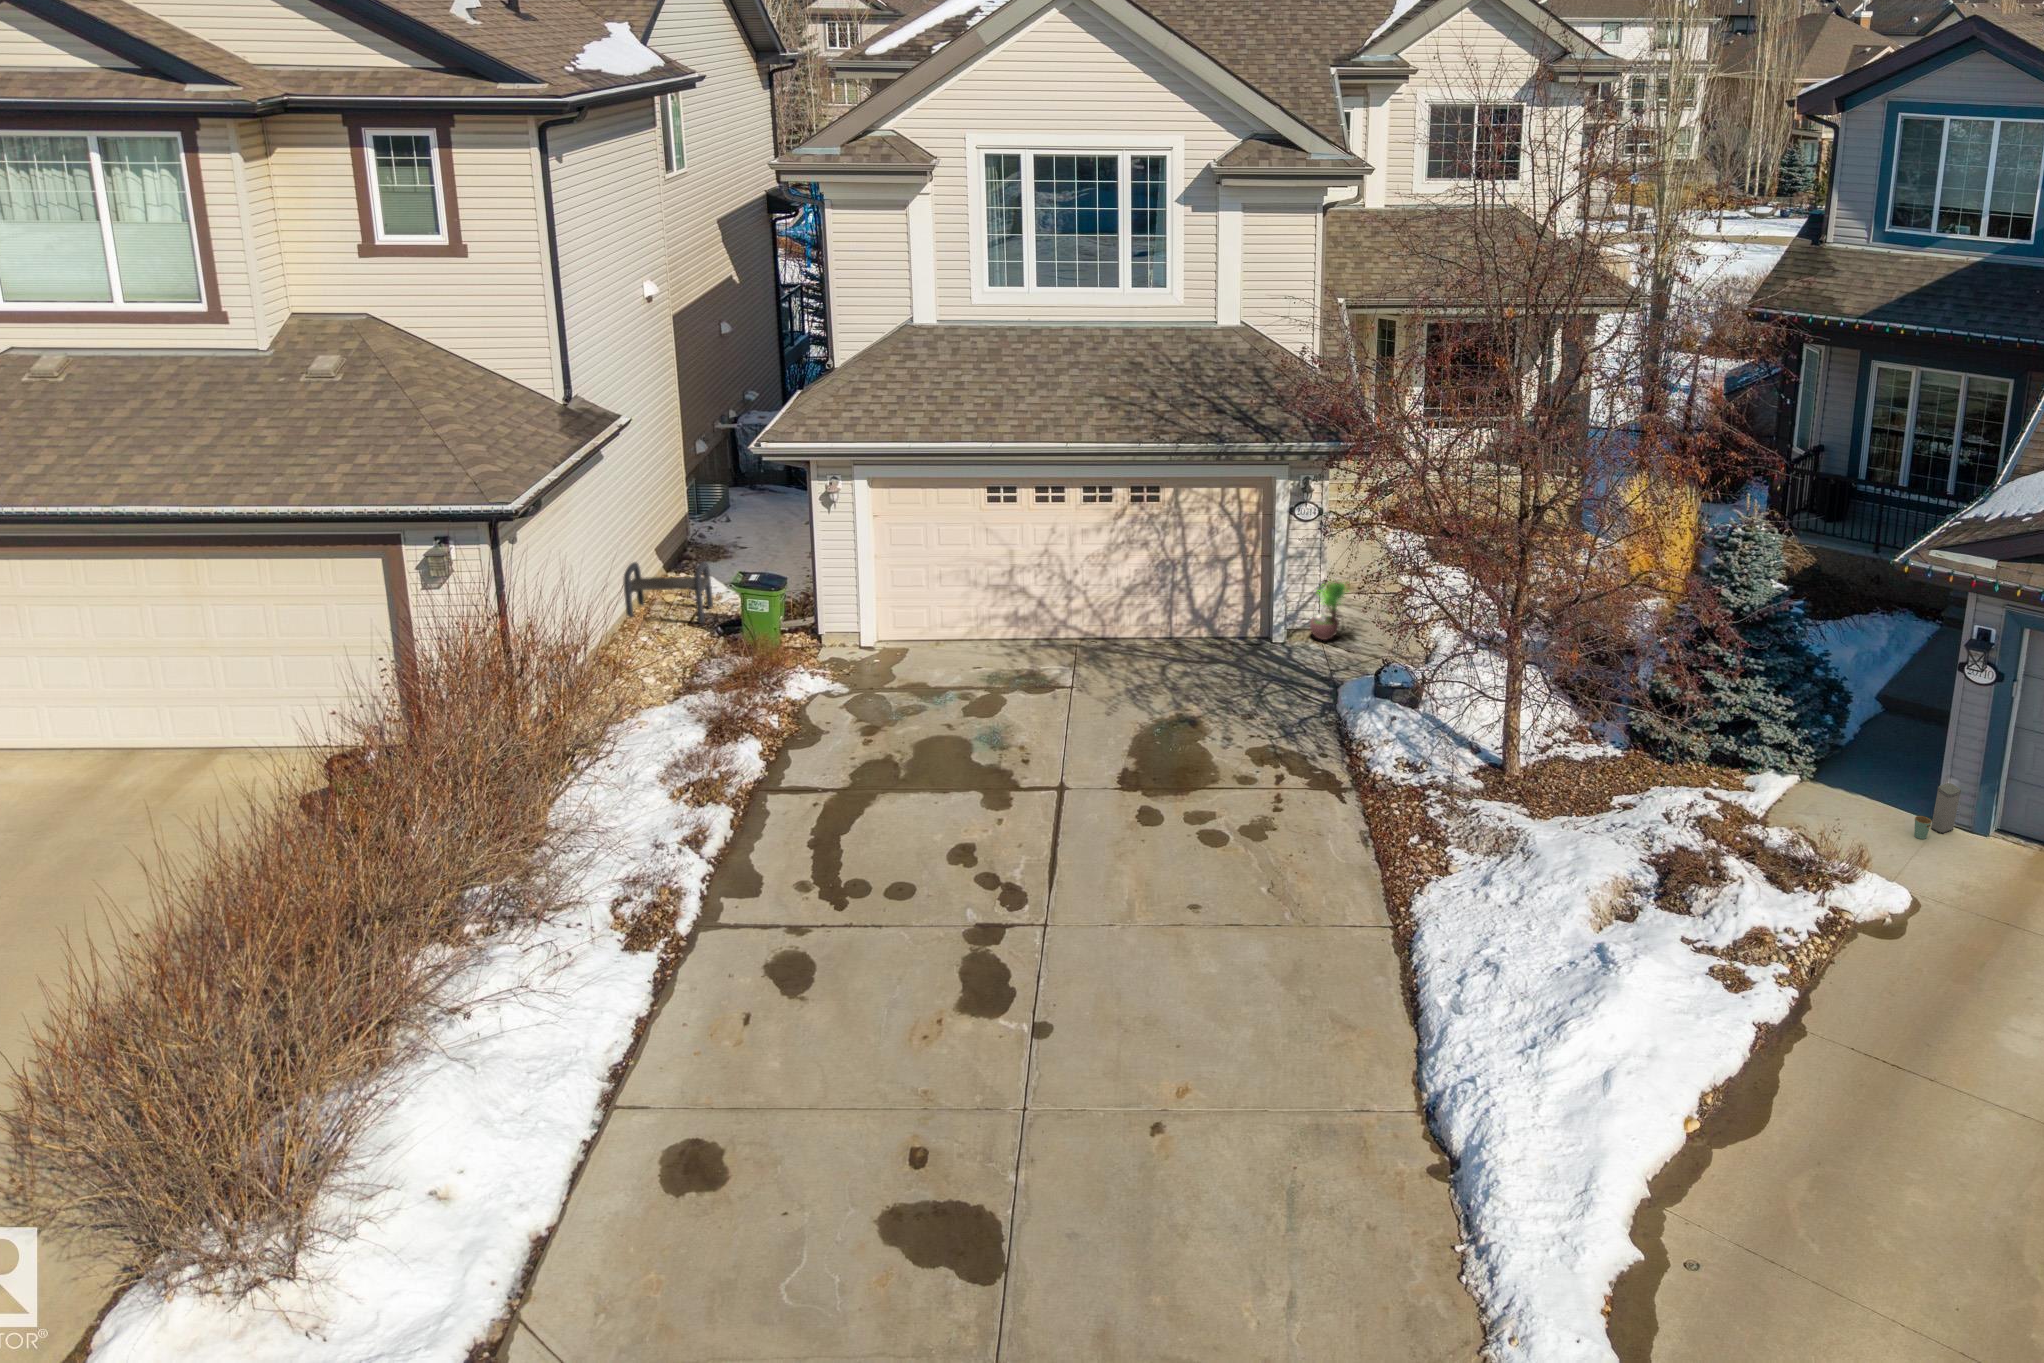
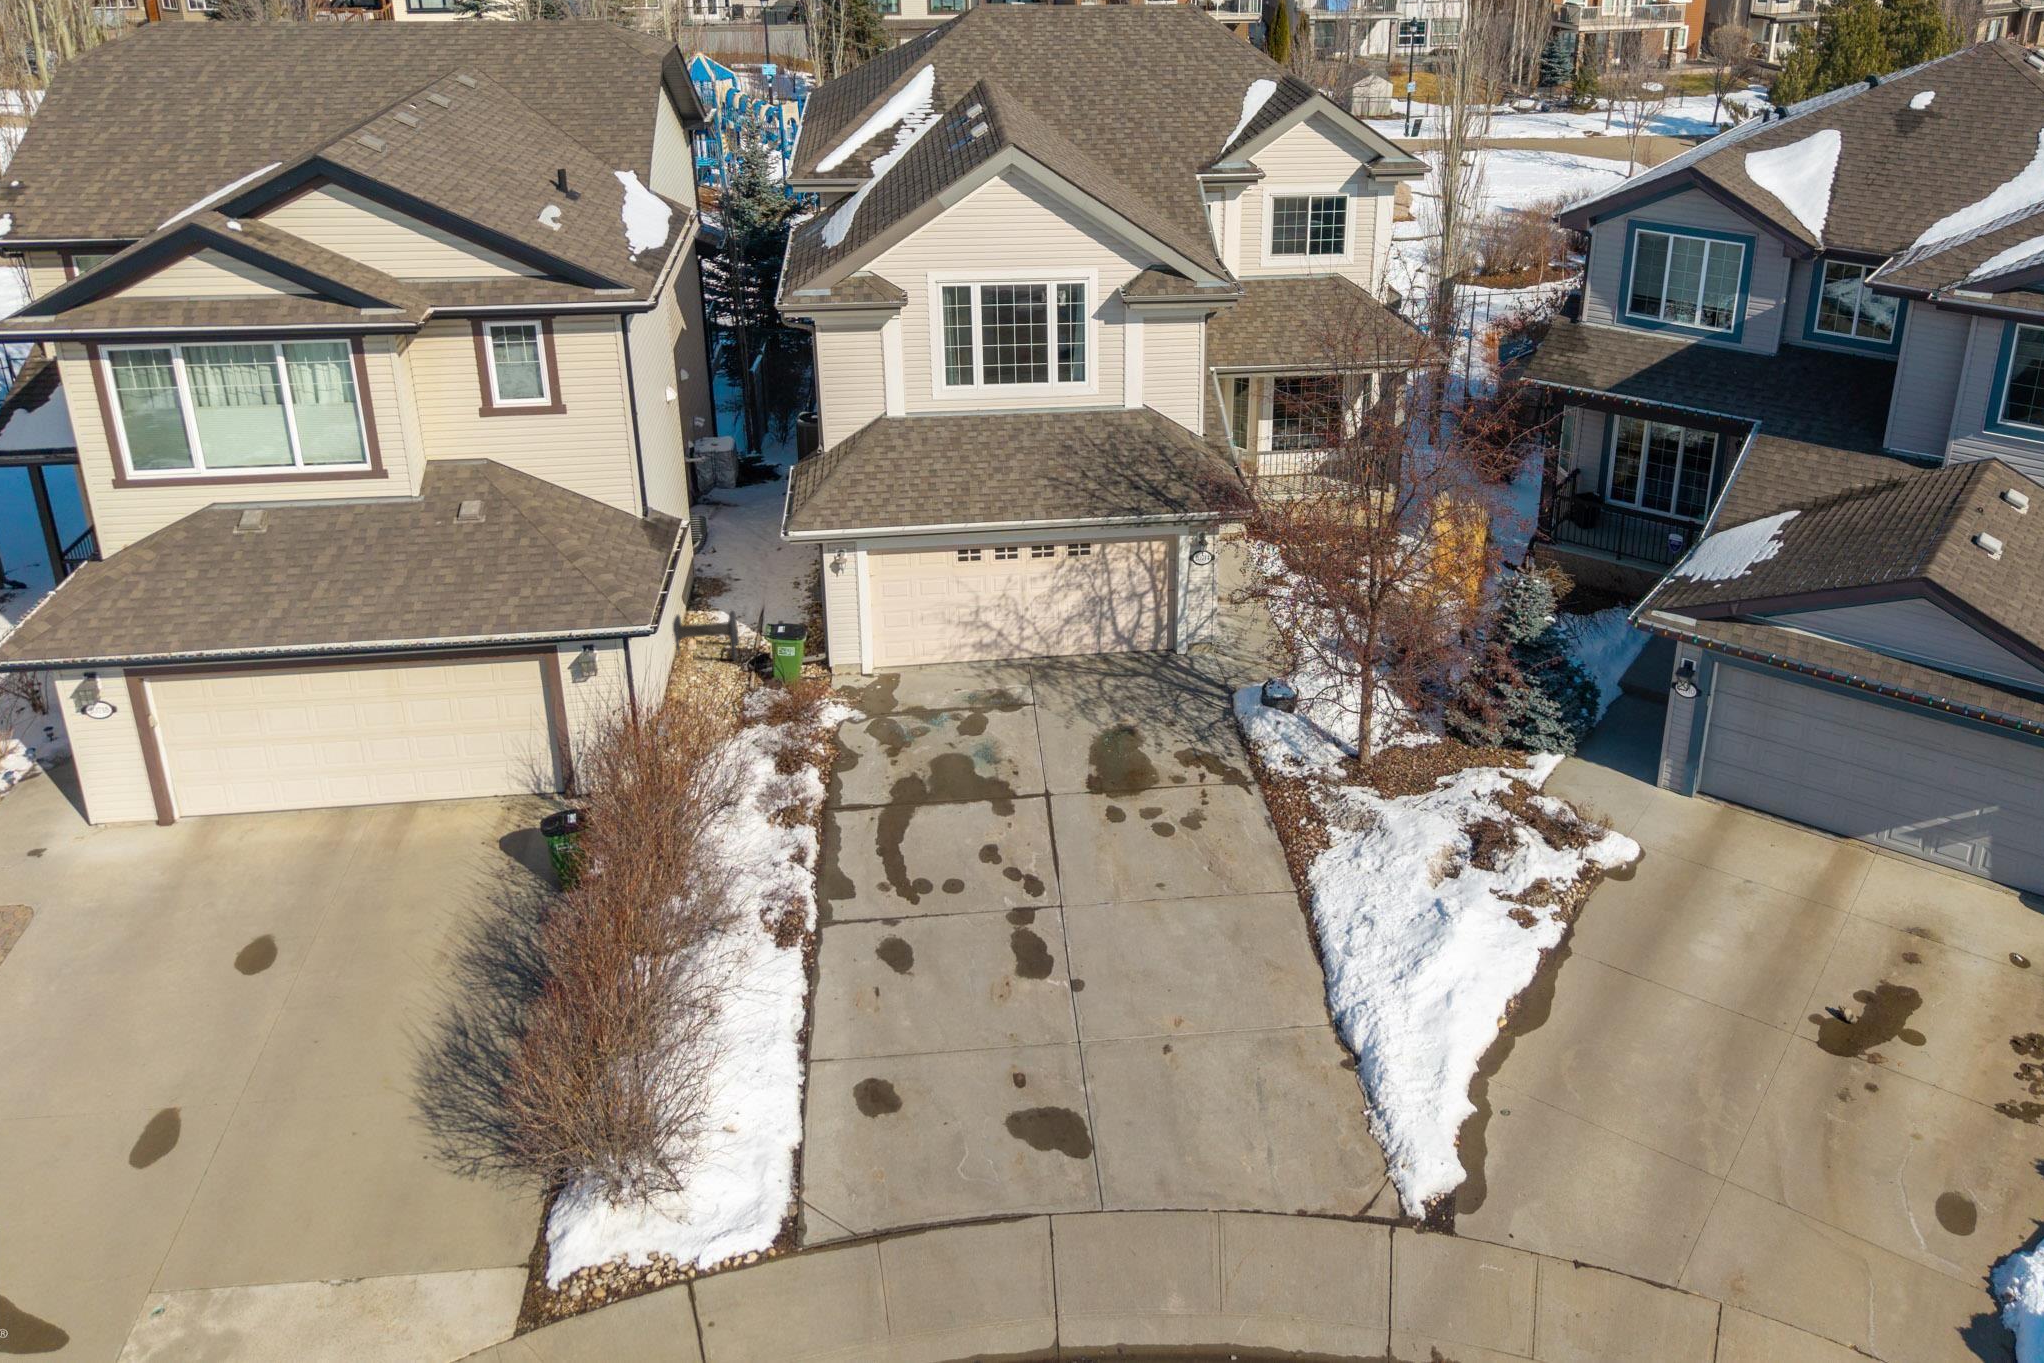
potted tree: present [1310,583,1345,640] -> none [1207,605,1237,650]
trash can: present [1914,783,1961,839] -> none [1640,761,1671,801]

